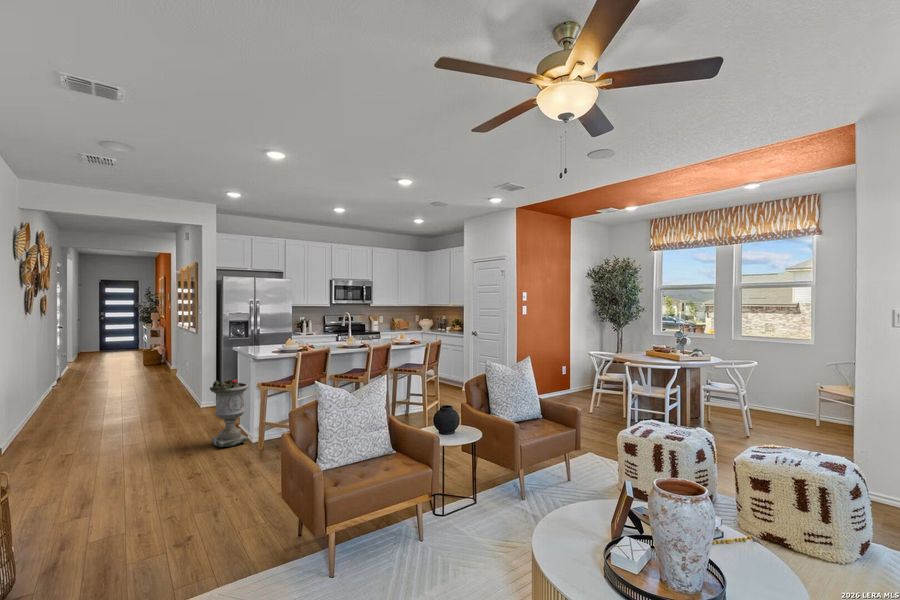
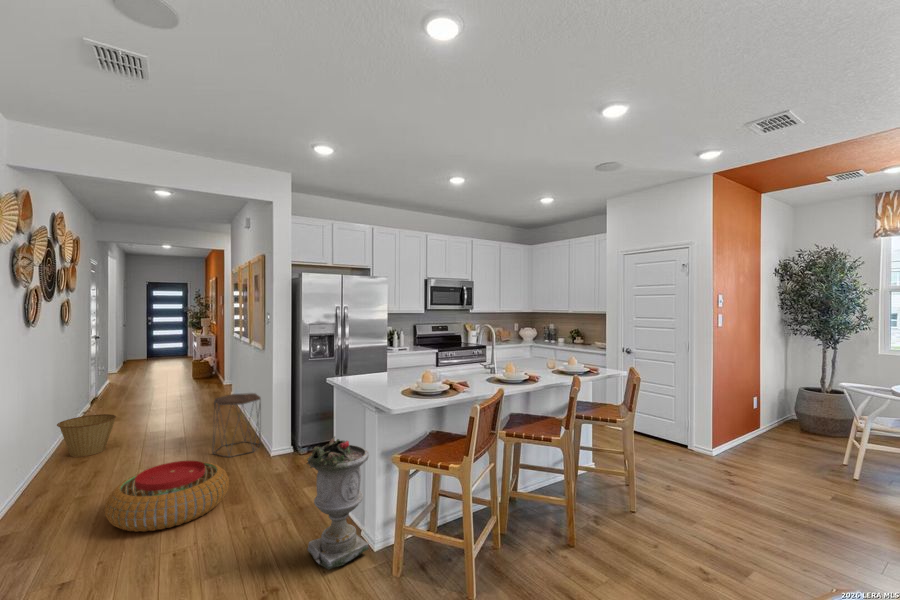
side table: none [157,365,194,408] -> present [212,393,261,457]
basket: none [42,381,85,409] -> present [57,414,116,457]
pouf: none [86,402,167,438] -> present [105,461,229,532]

